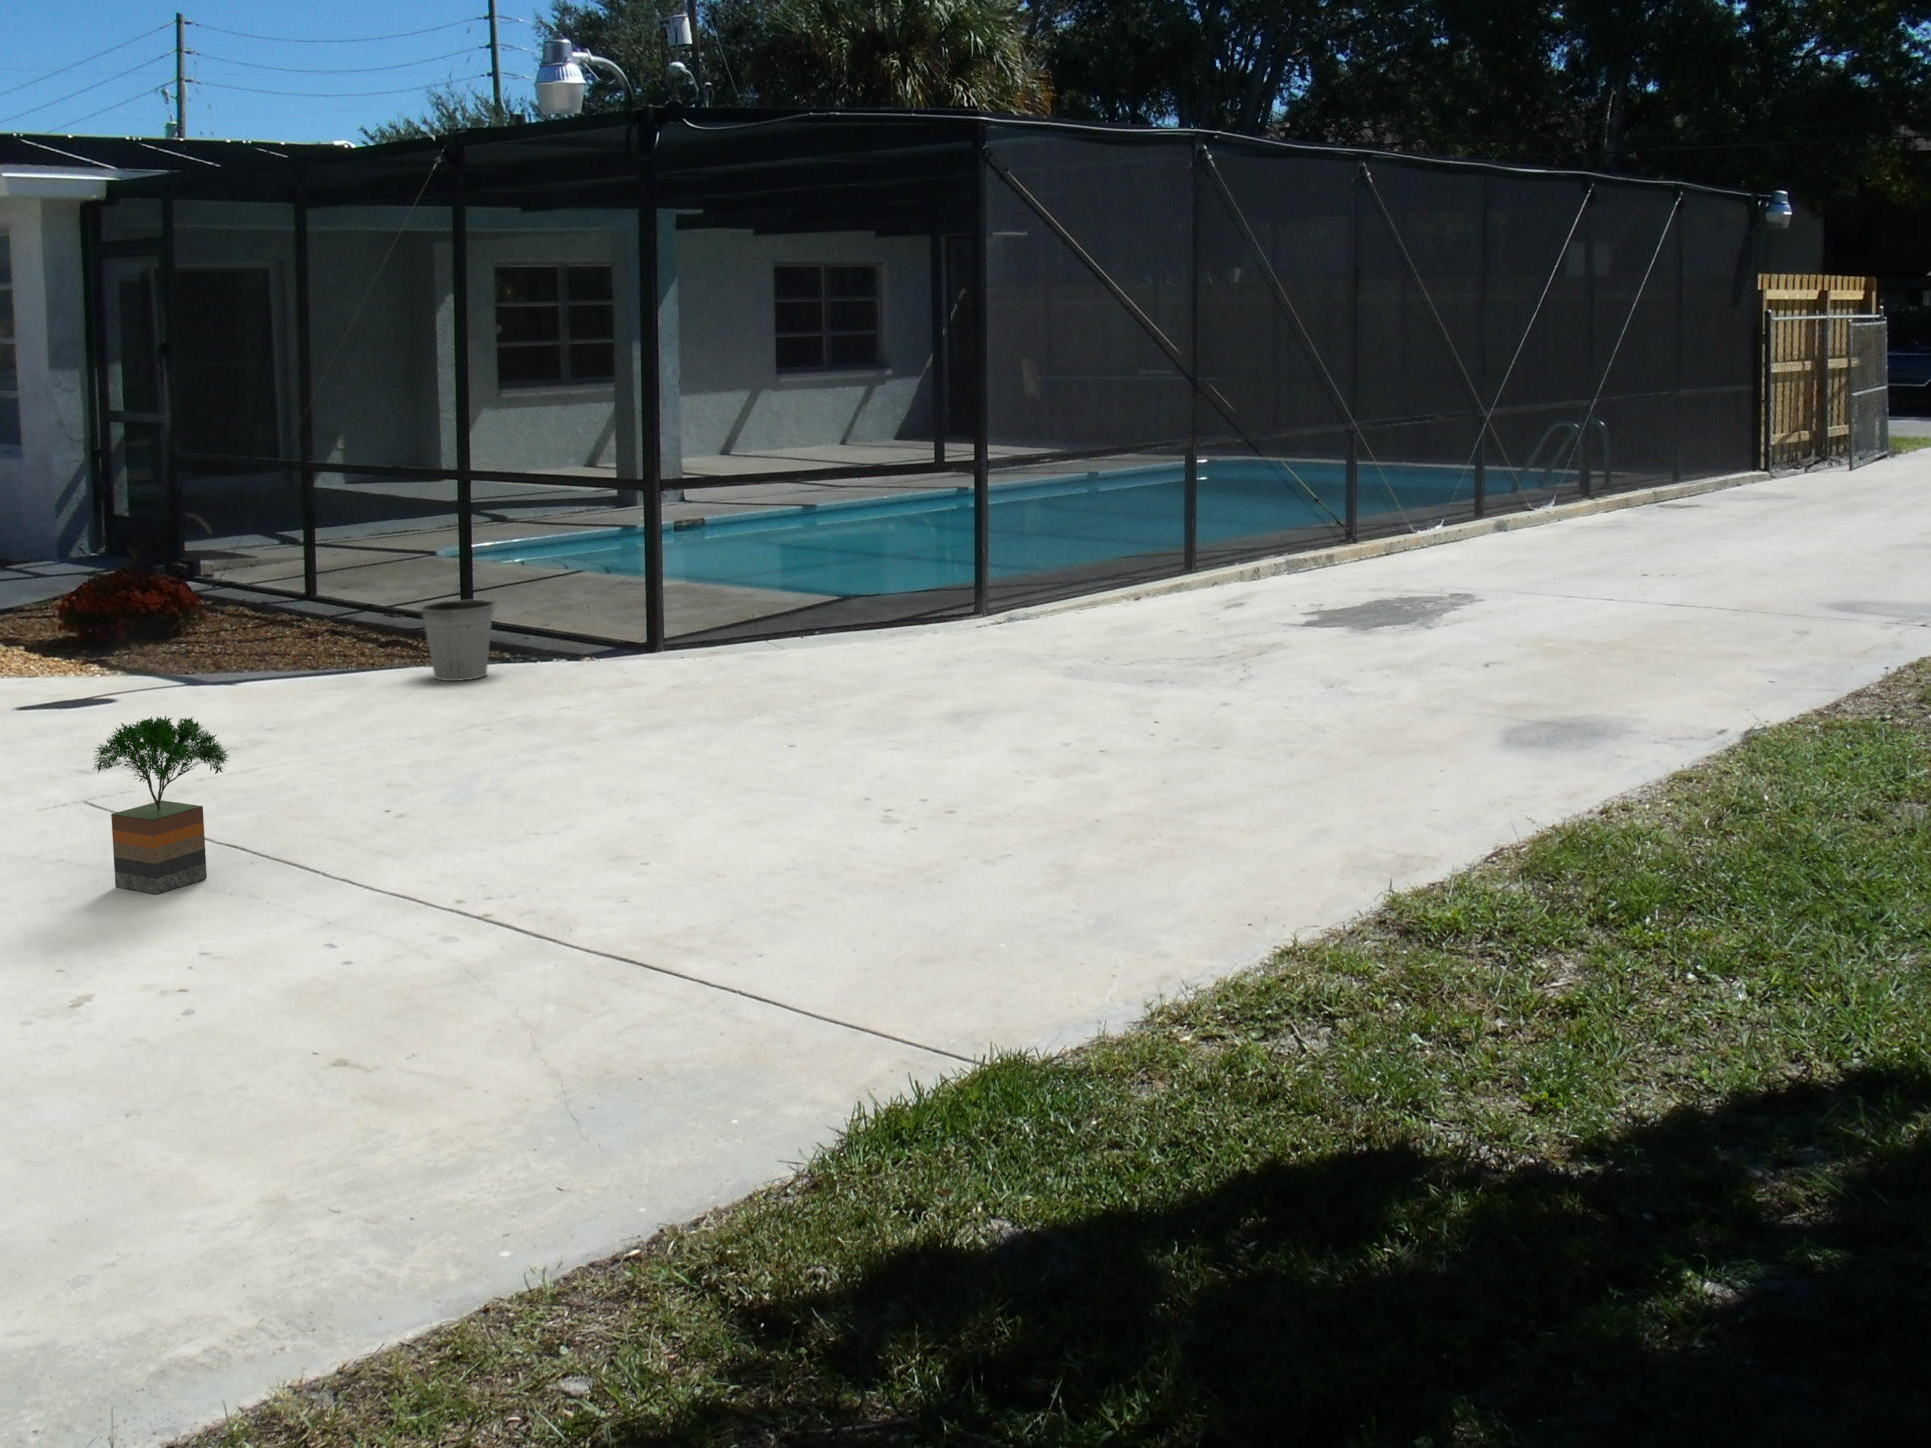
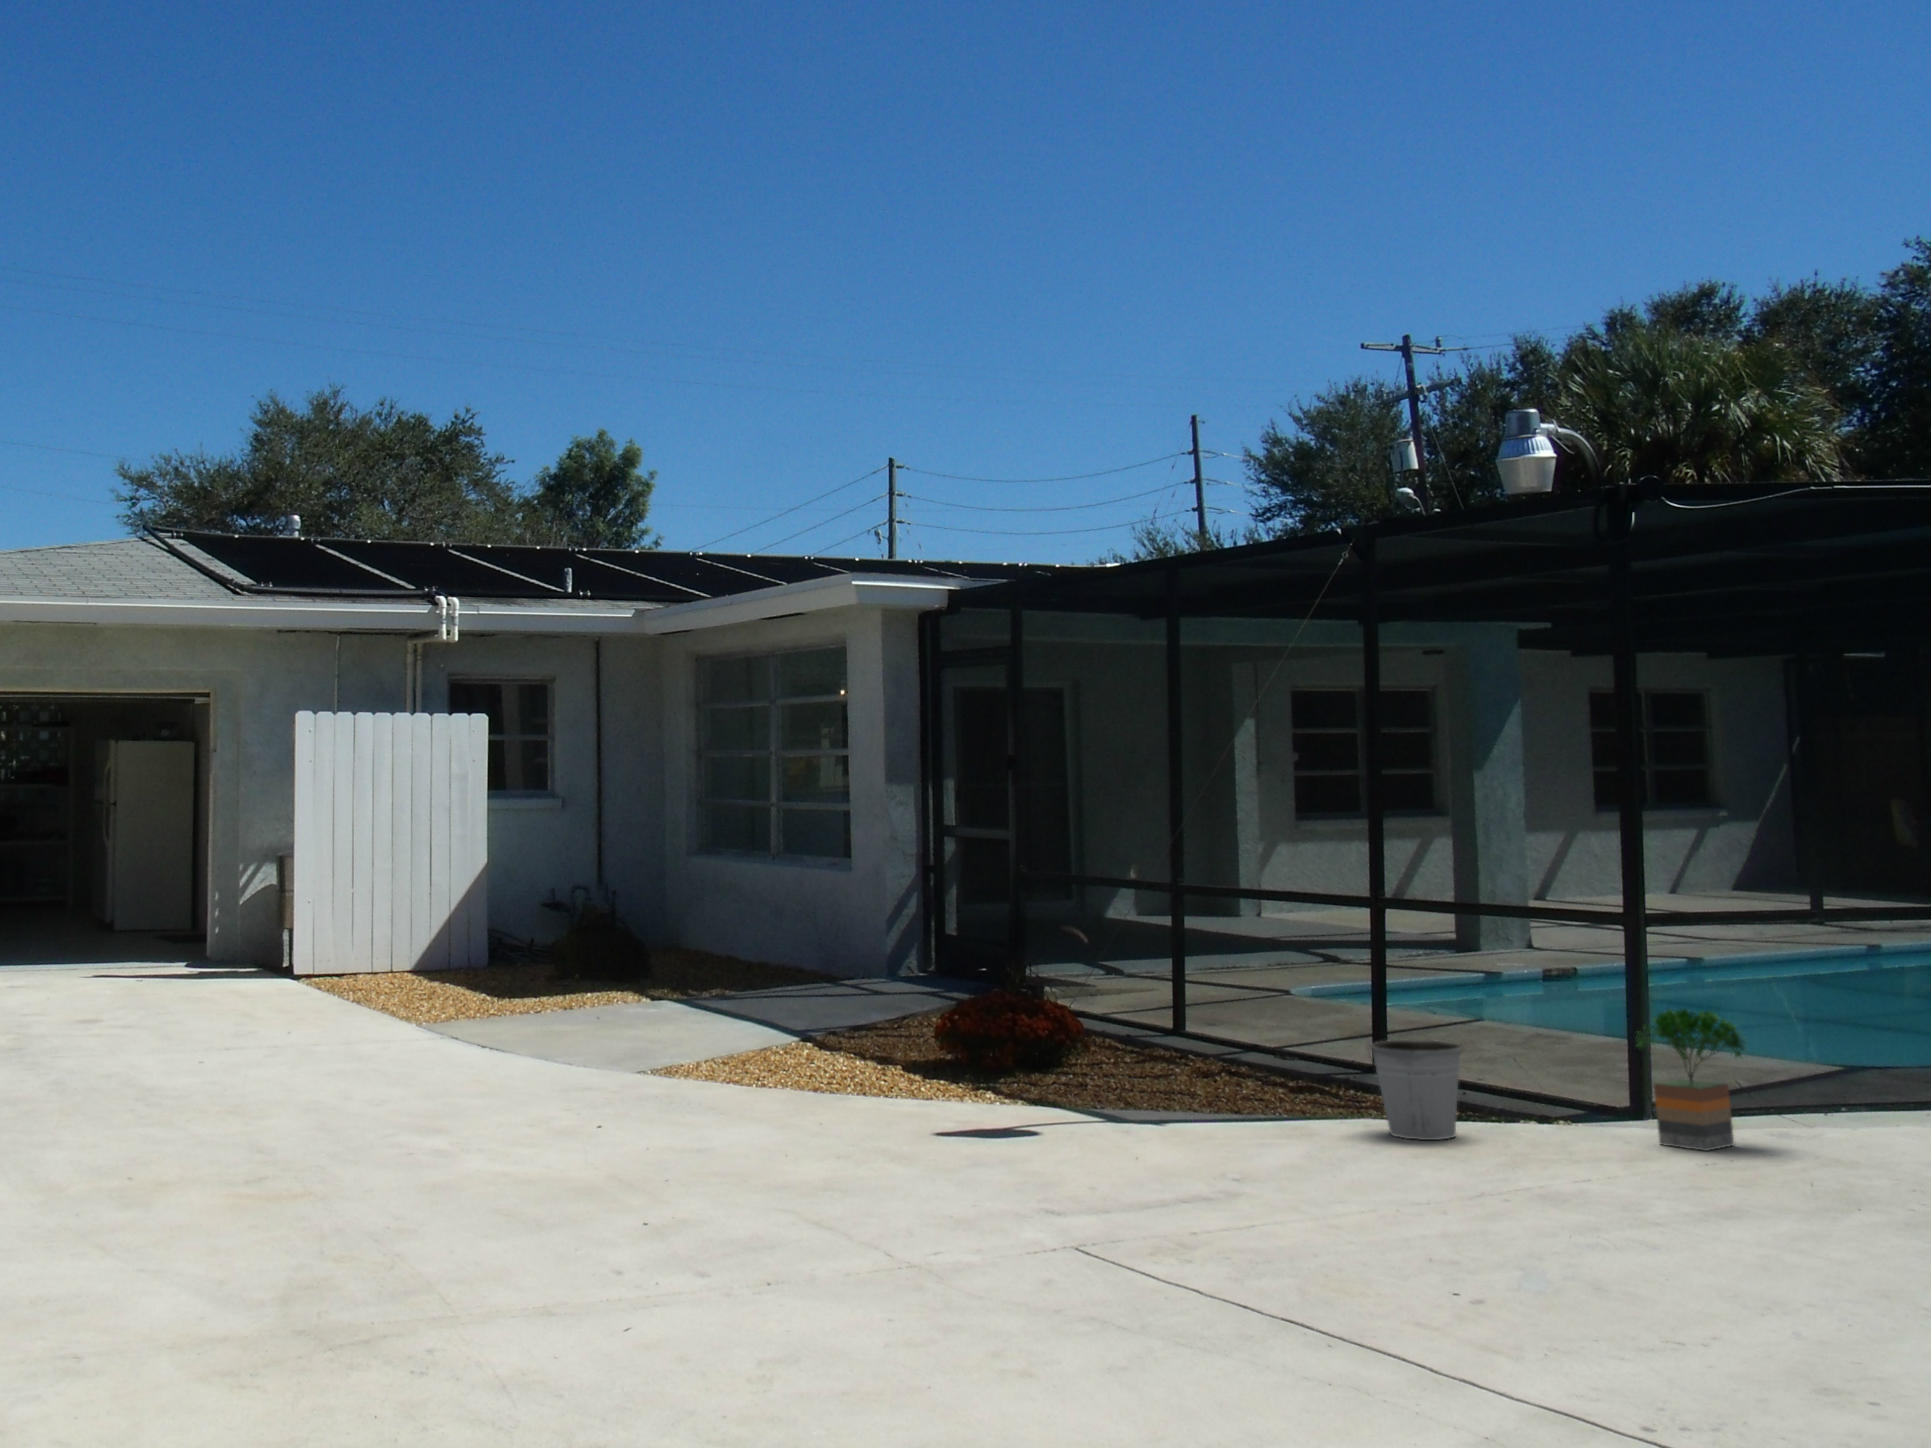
potted tree: present [93,716,228,894] -> present [1636,1009,1747,1151]

